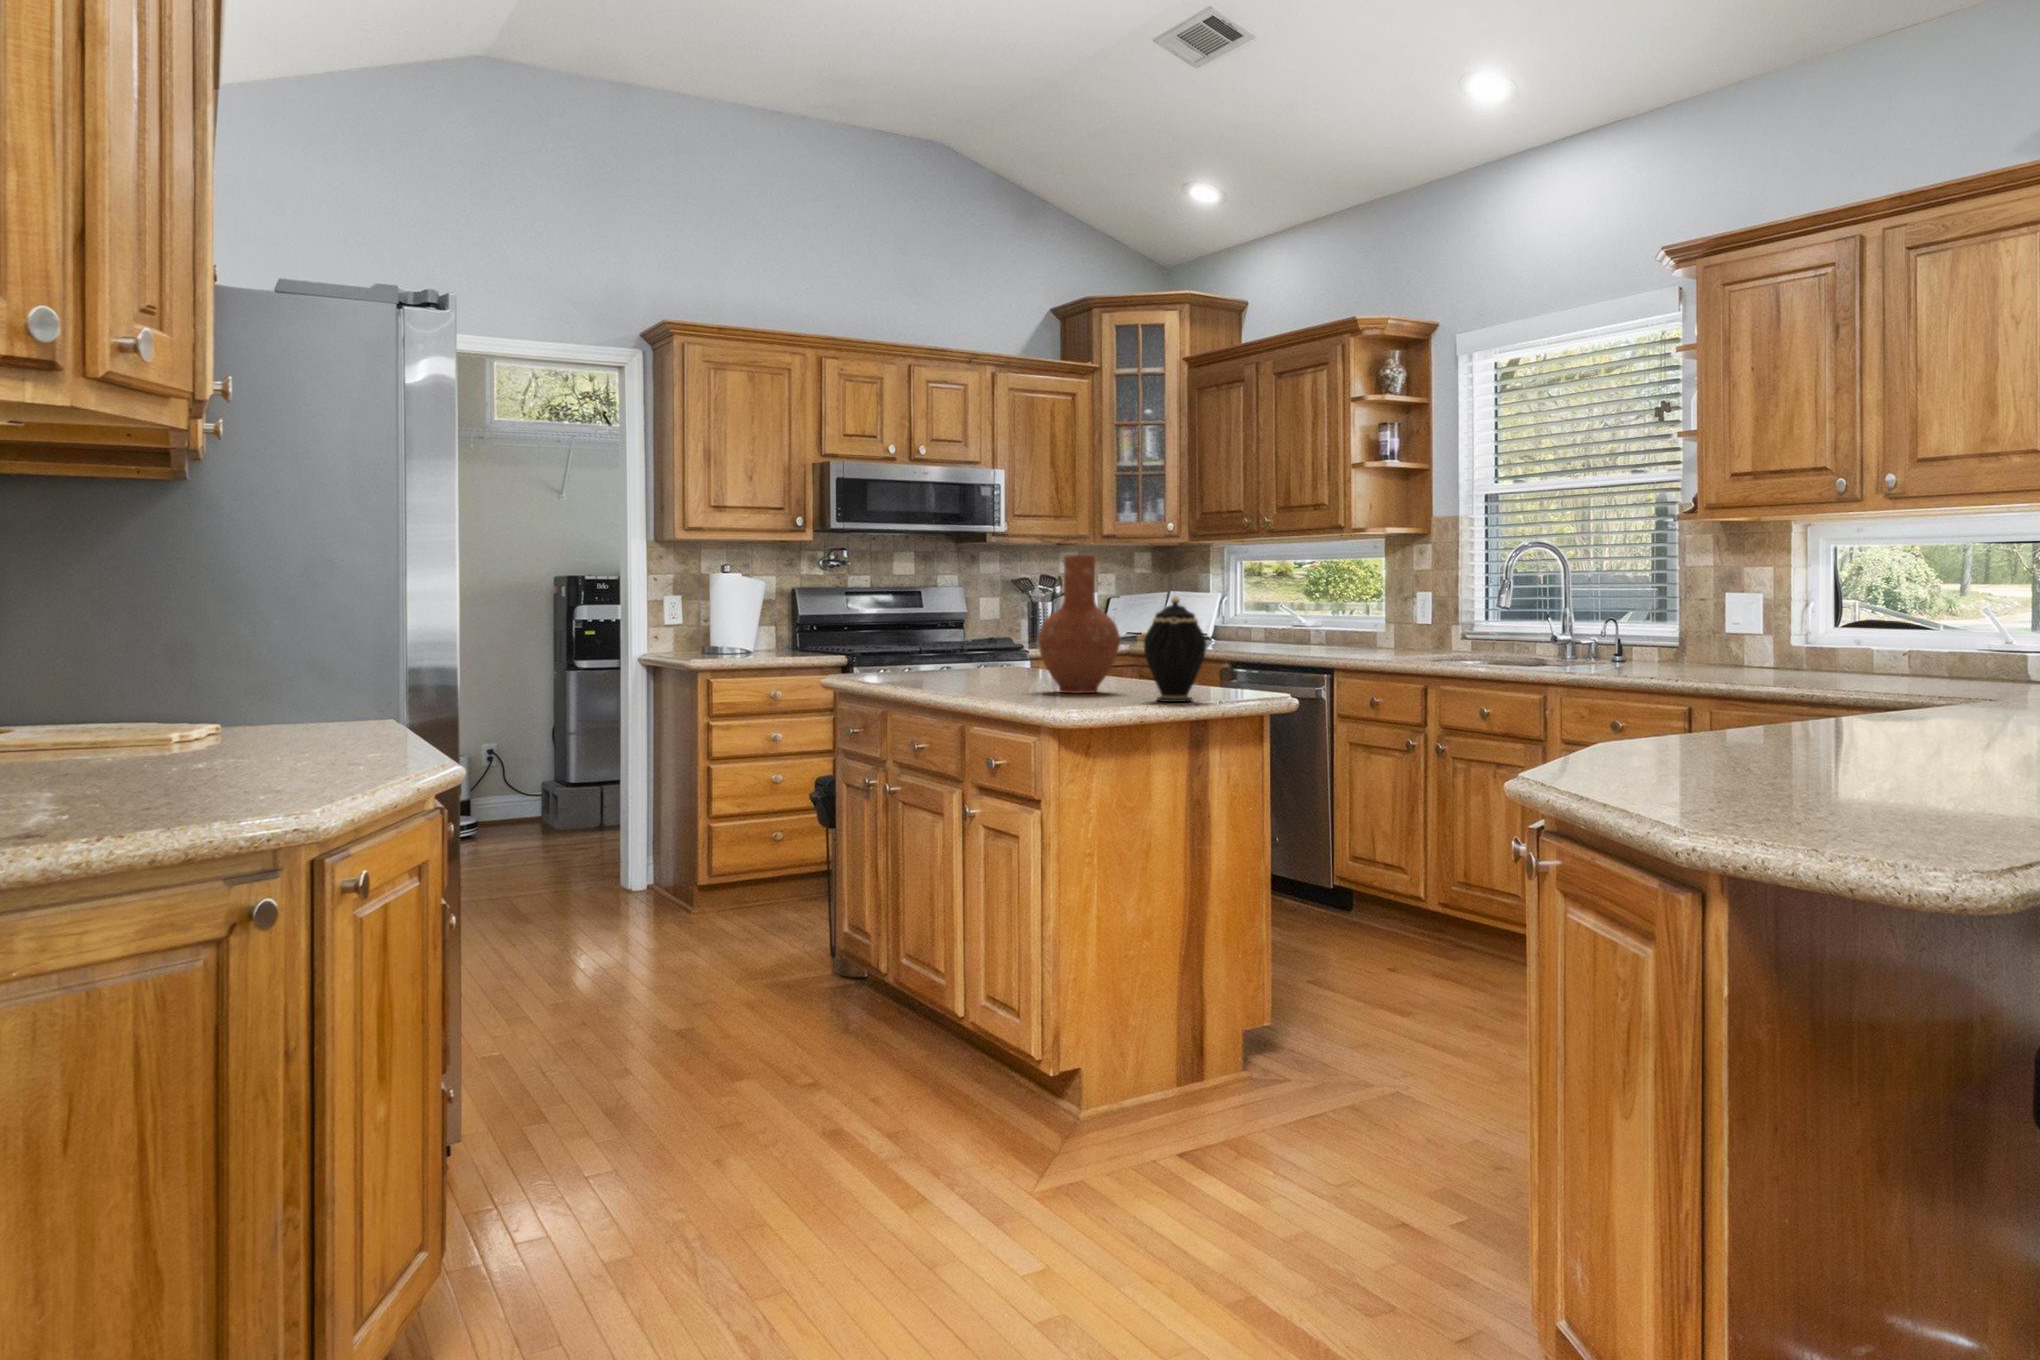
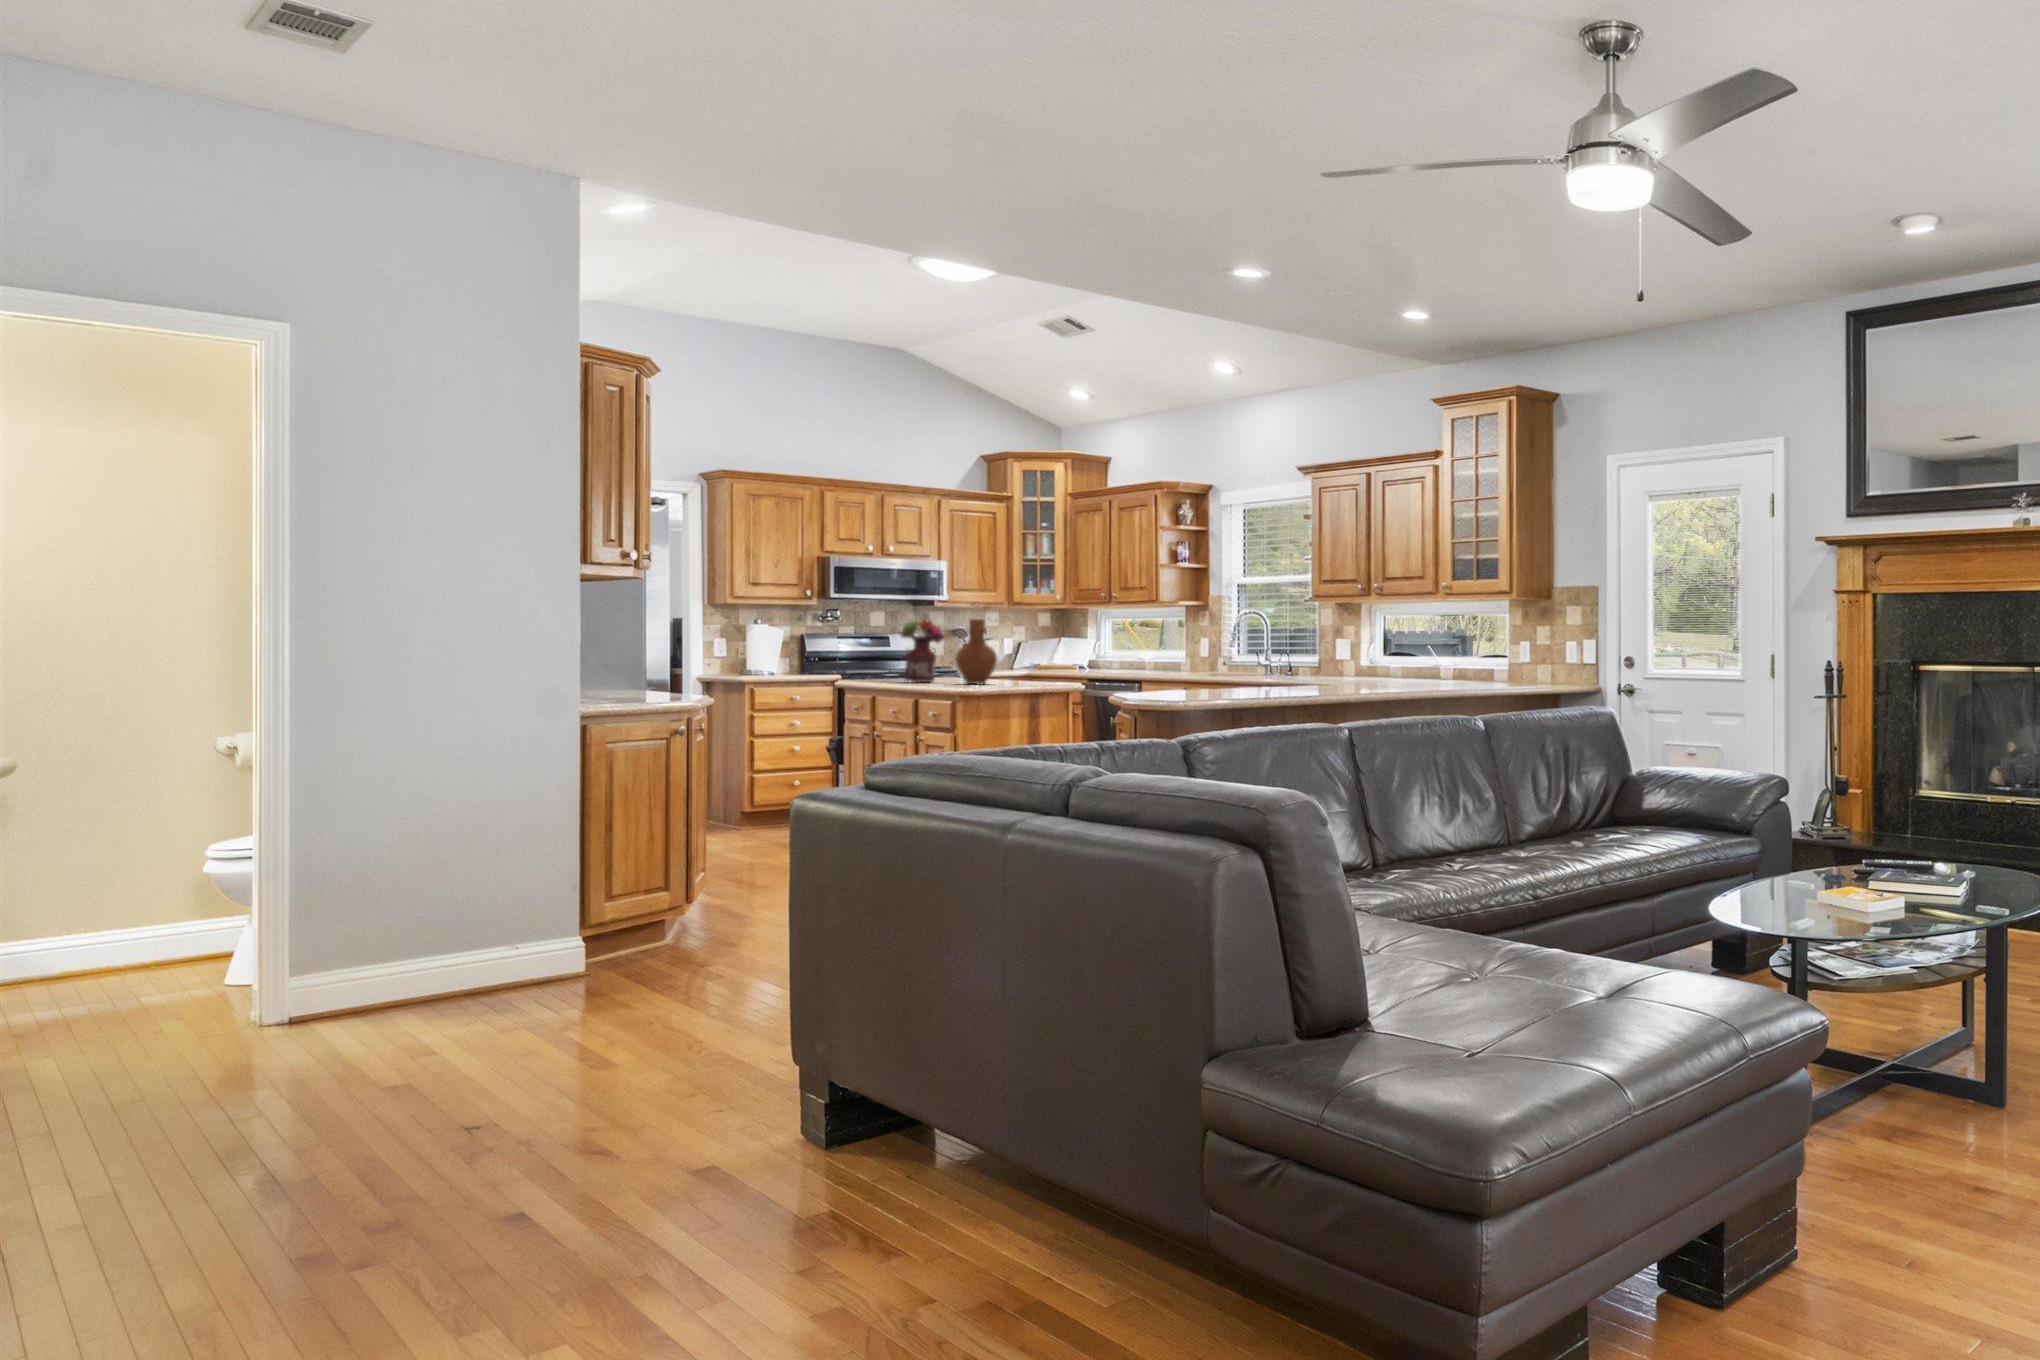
flower arrangement: none [928,558,1018,685] -> present [900,620,945,682]
teapot: present [1144,596,1206,702] -> none [1005,638,1035,686]

